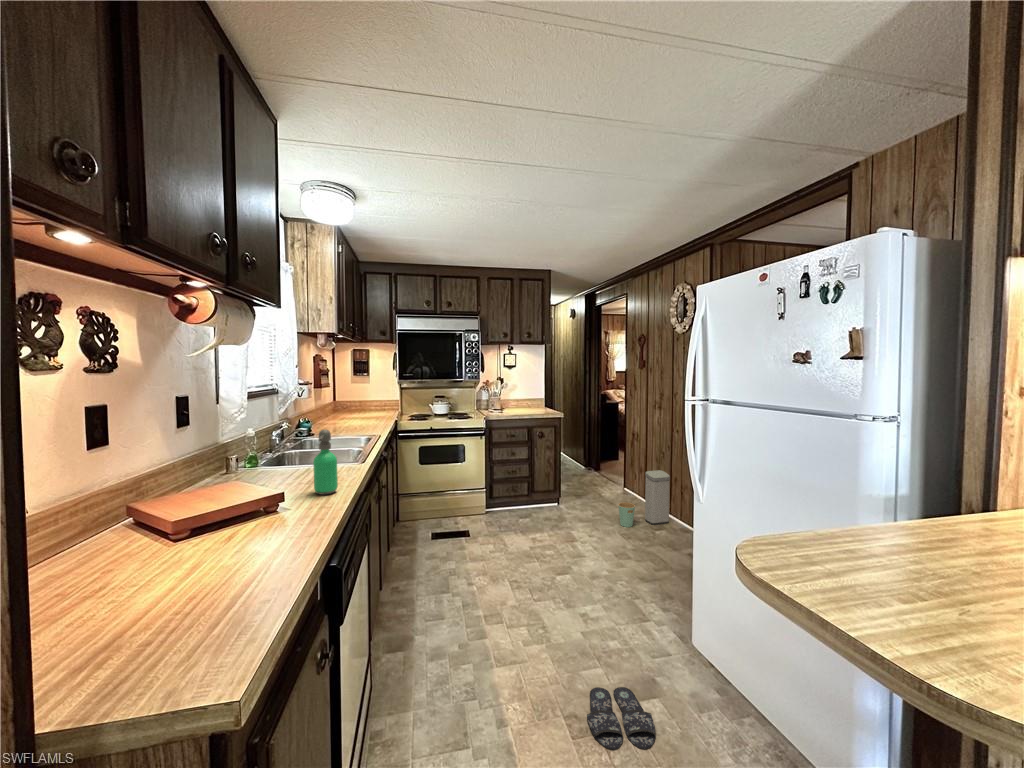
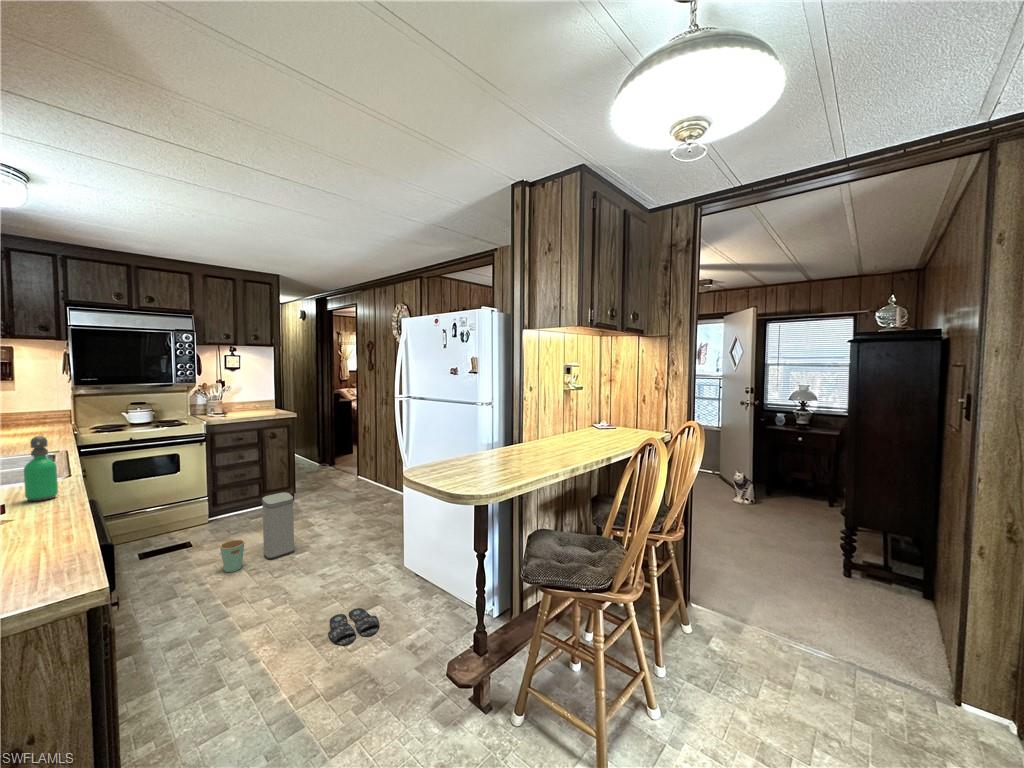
trash can: present [618,470,670,527] -> present [220,492,294,572]

